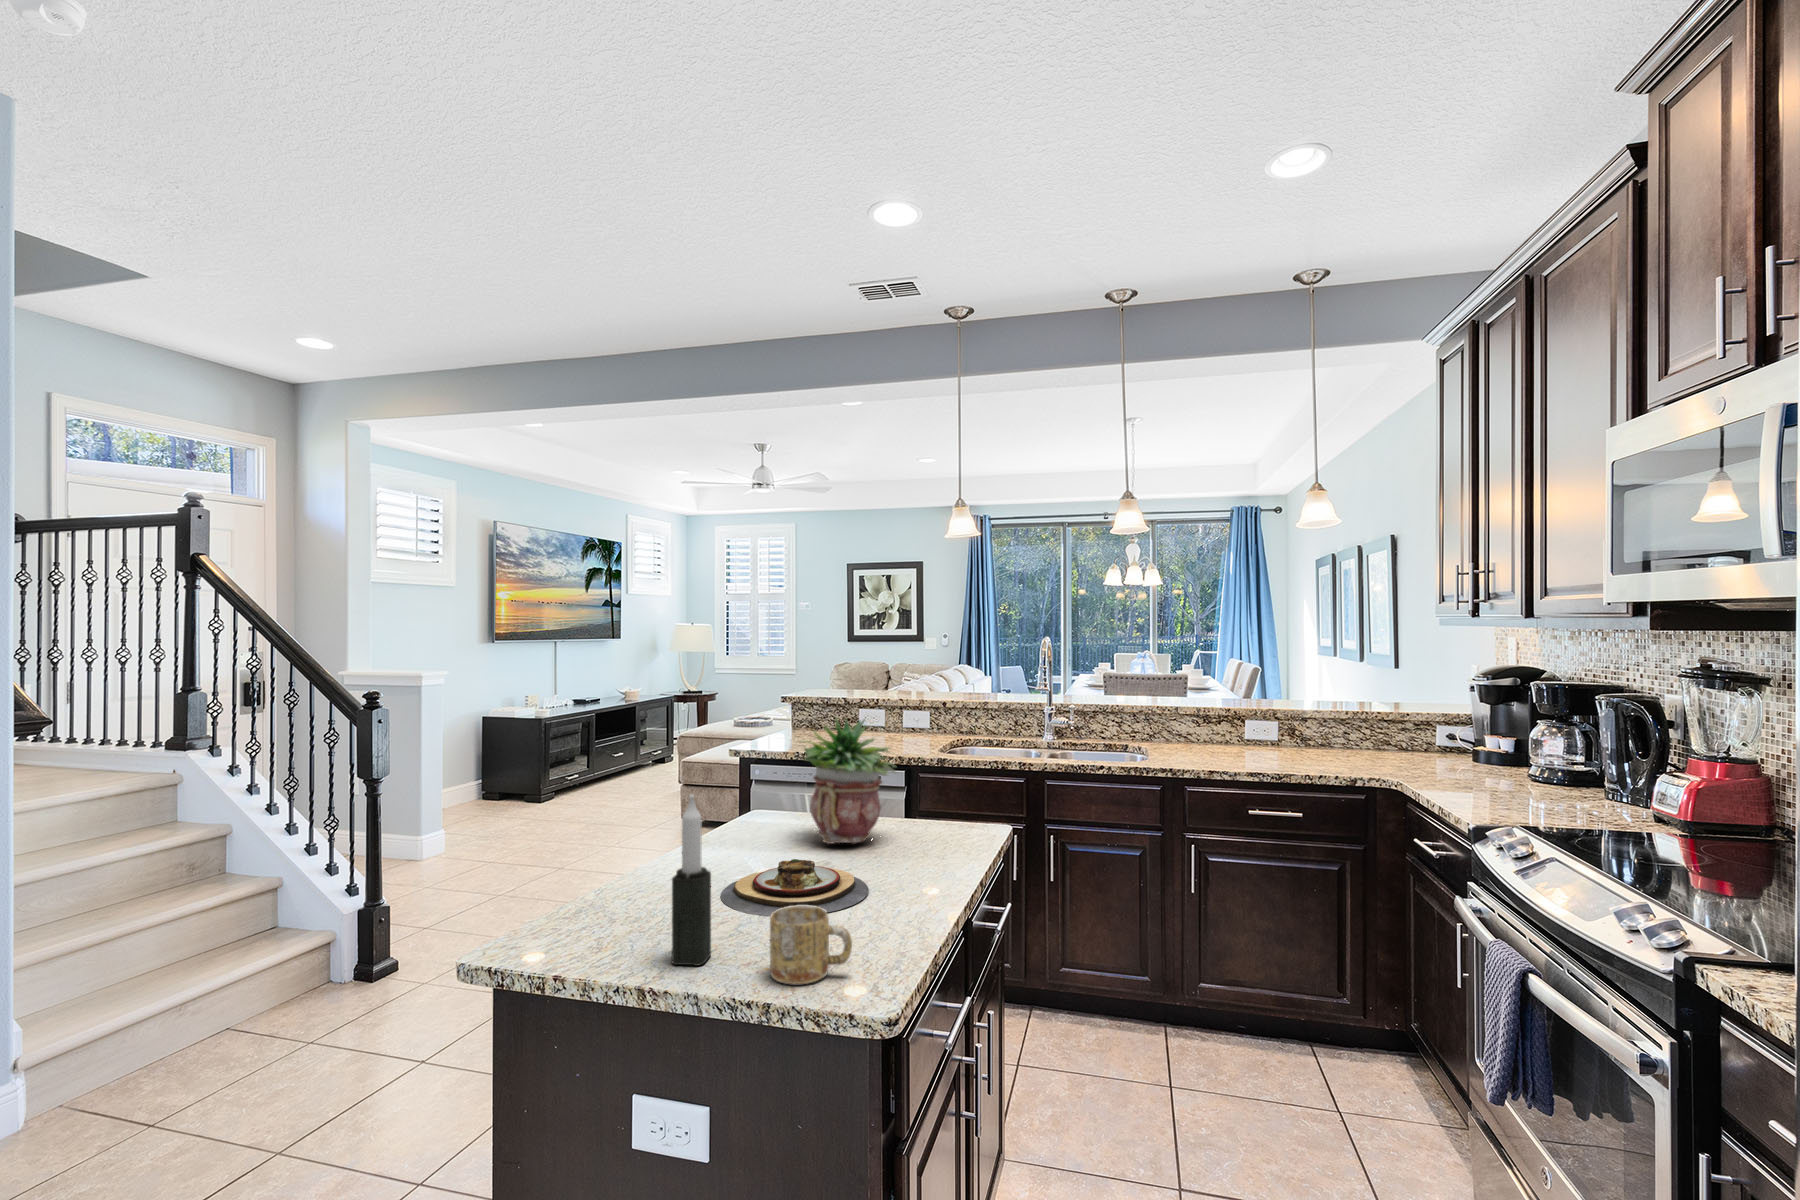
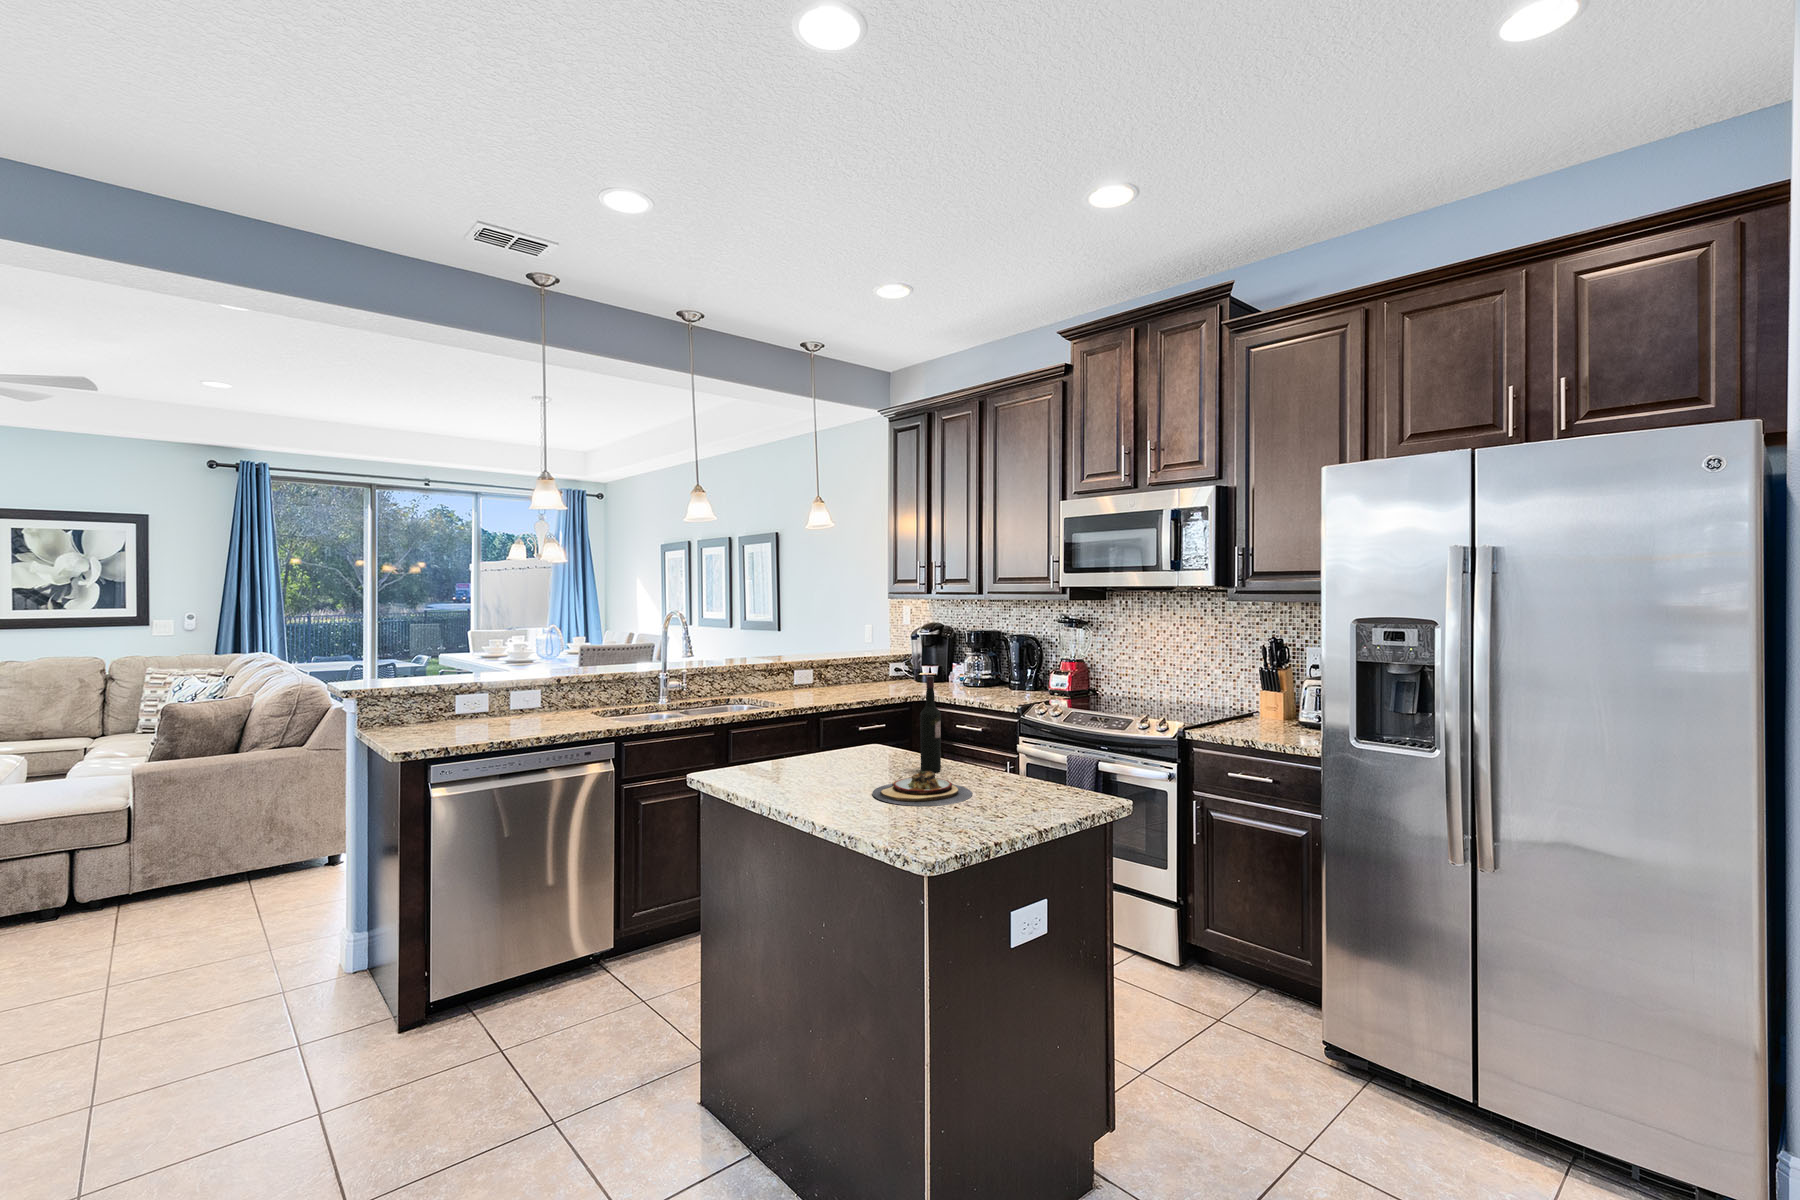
potted plant: present [798,717,895,844] -> none [789,679,869,776]
wine bottle: none [921,726,954,875] -> present [920,676,941,772]
candle: present [672,794,711,966] -> none [1003,719,1028,822]
mug: present [770,905,852,984] -> none [1045,771,1078,810]

